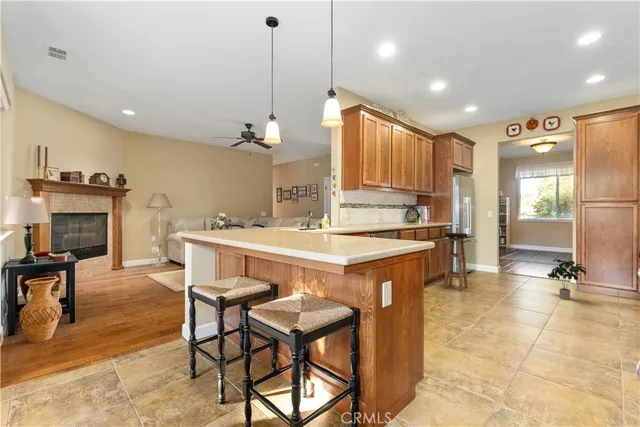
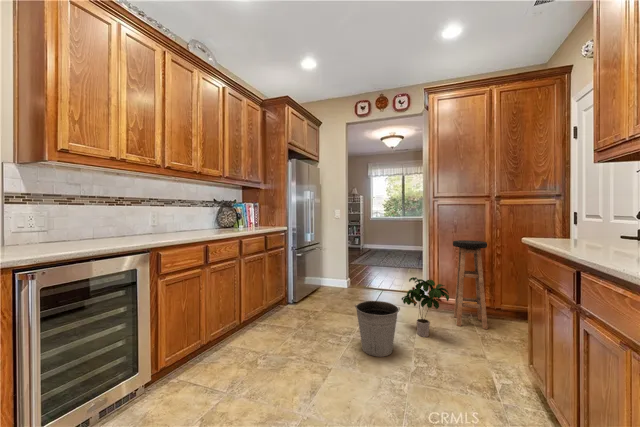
bar stool: present [444,233,468,291] -> present [453,240,488,329]
bucket: none [510,271,545,303] -> present [355,301,400,357]

